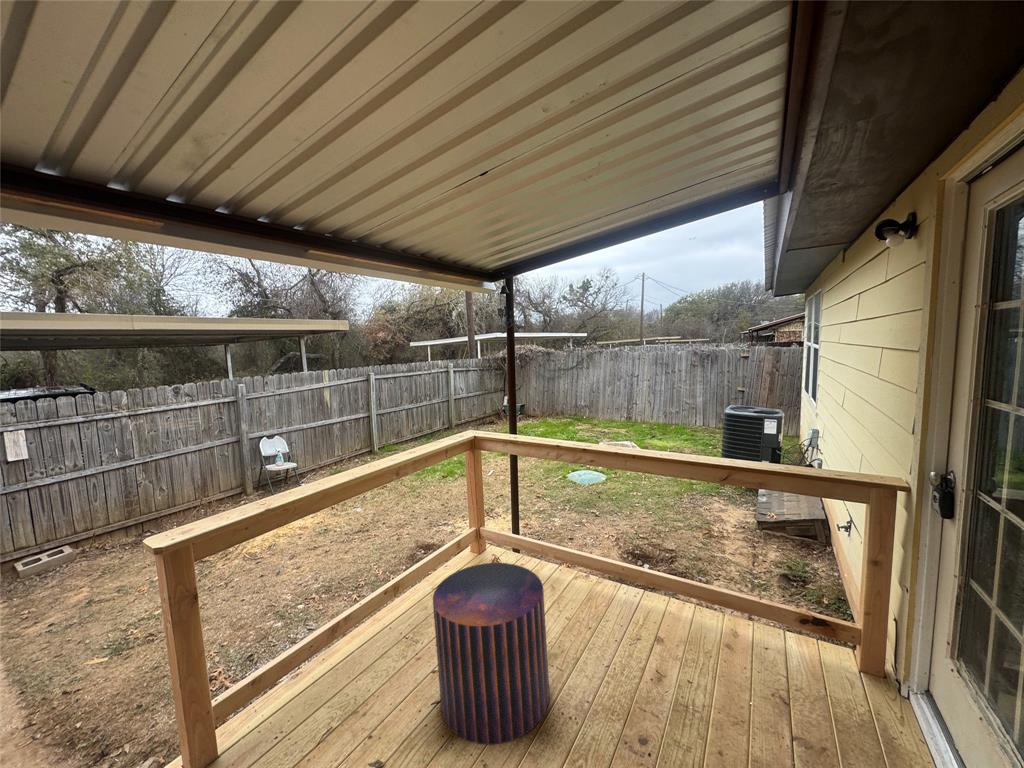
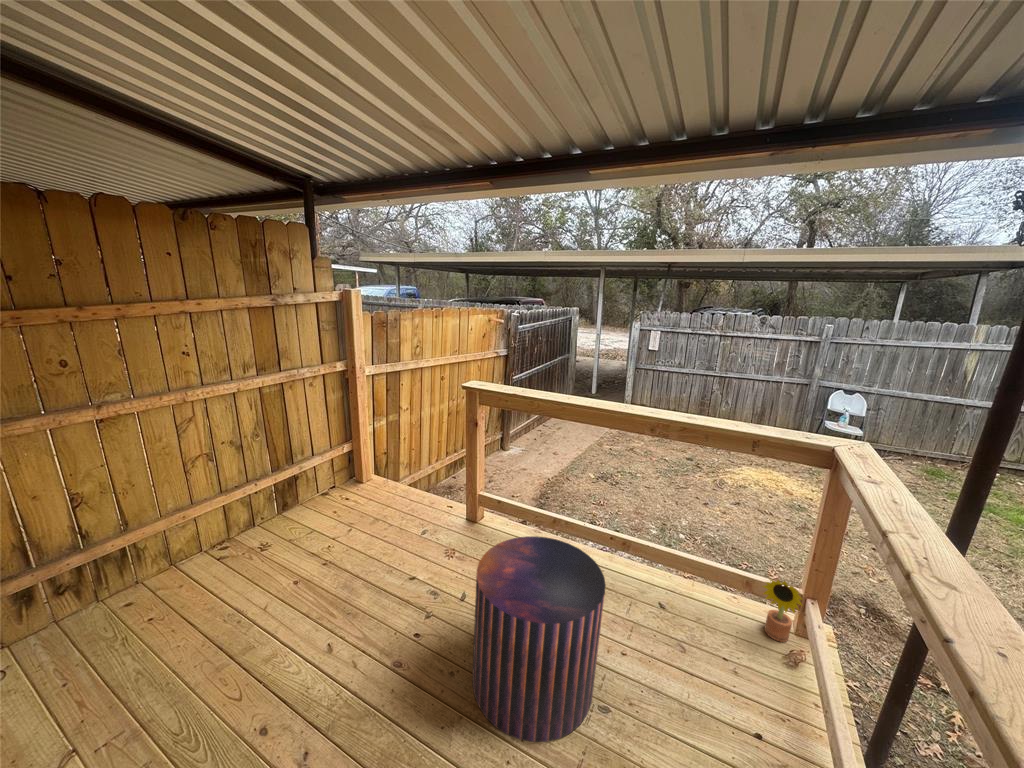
decorative plant: none [469,520,491,564] -> present [762,579,802,642]

